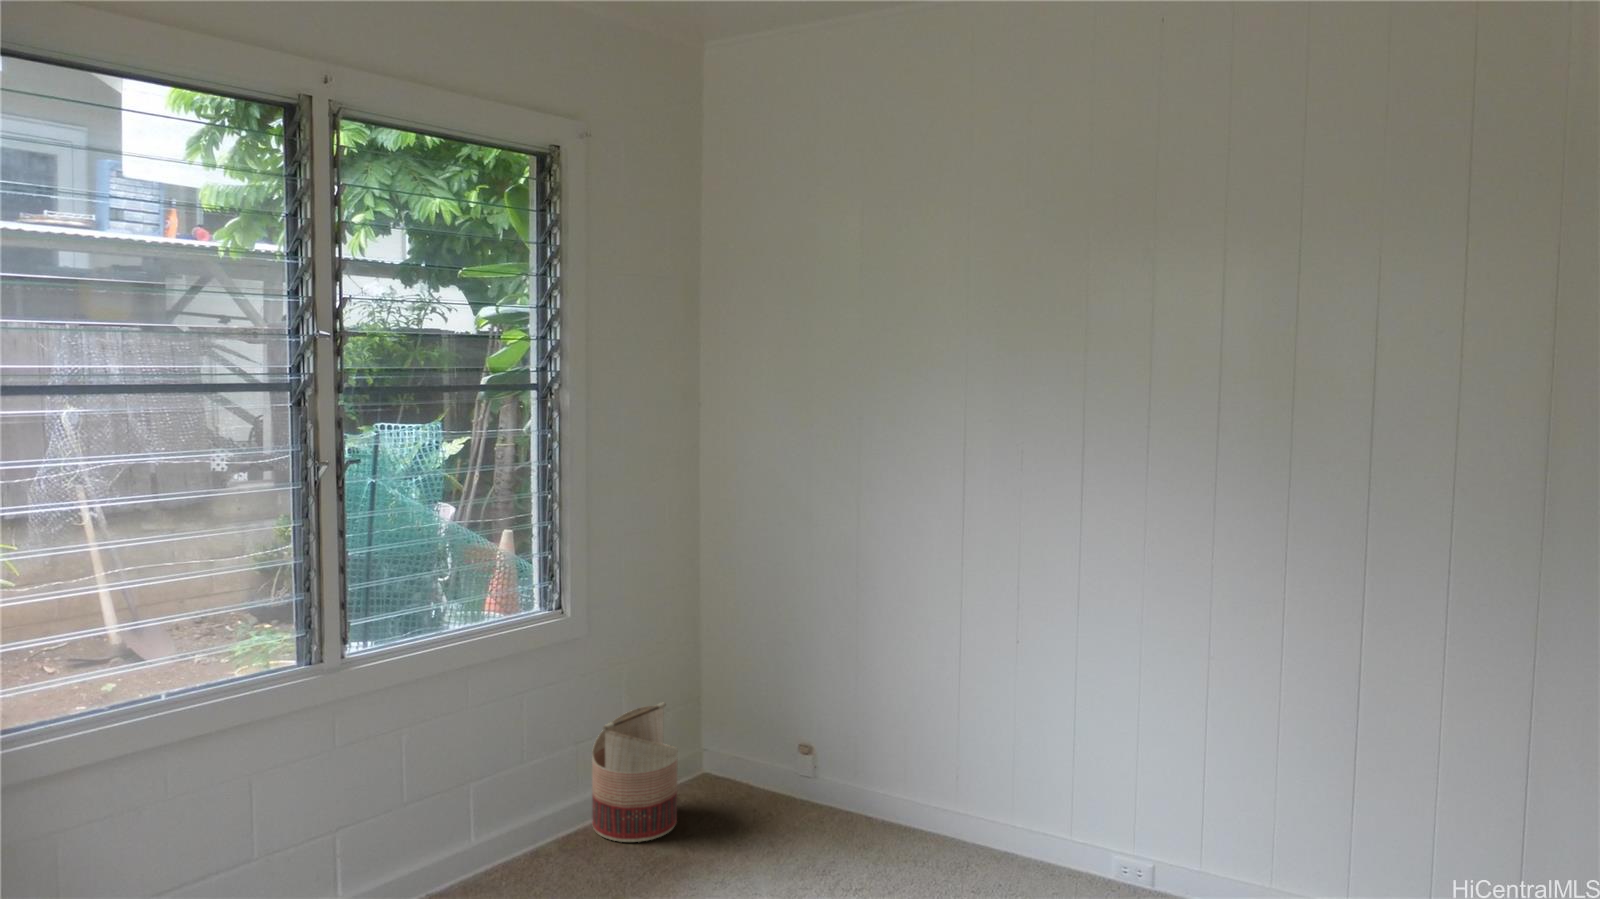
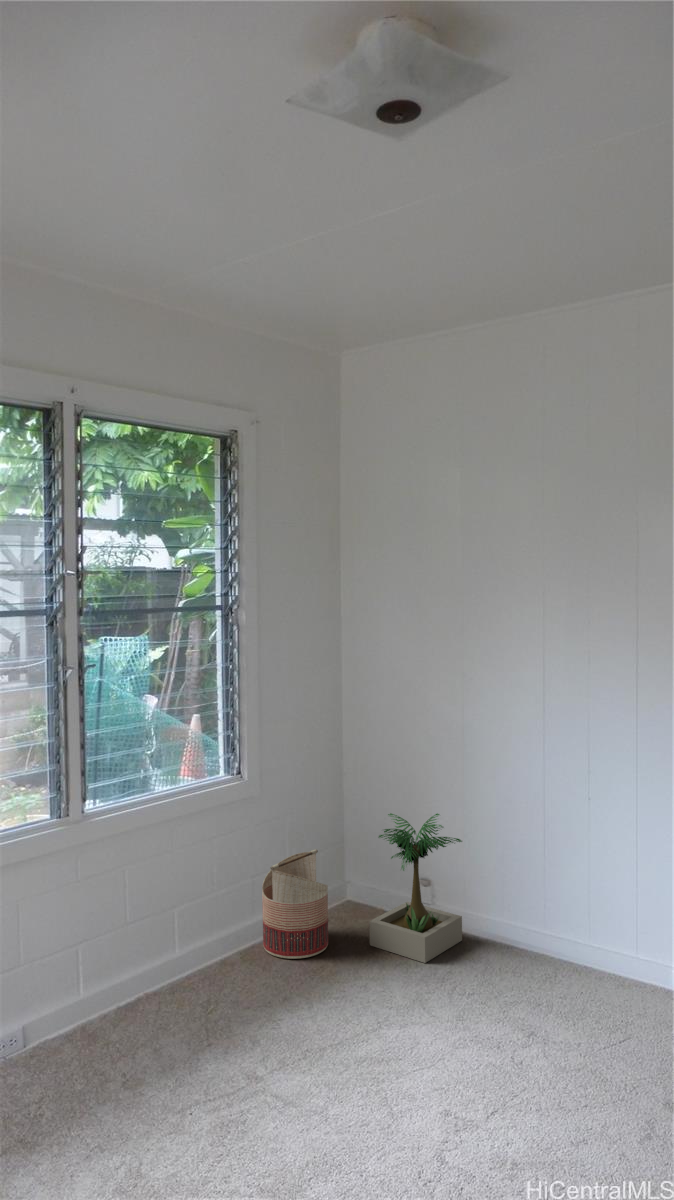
potted plant: none [729,655,859,847] -> present [369,813,462,963]

